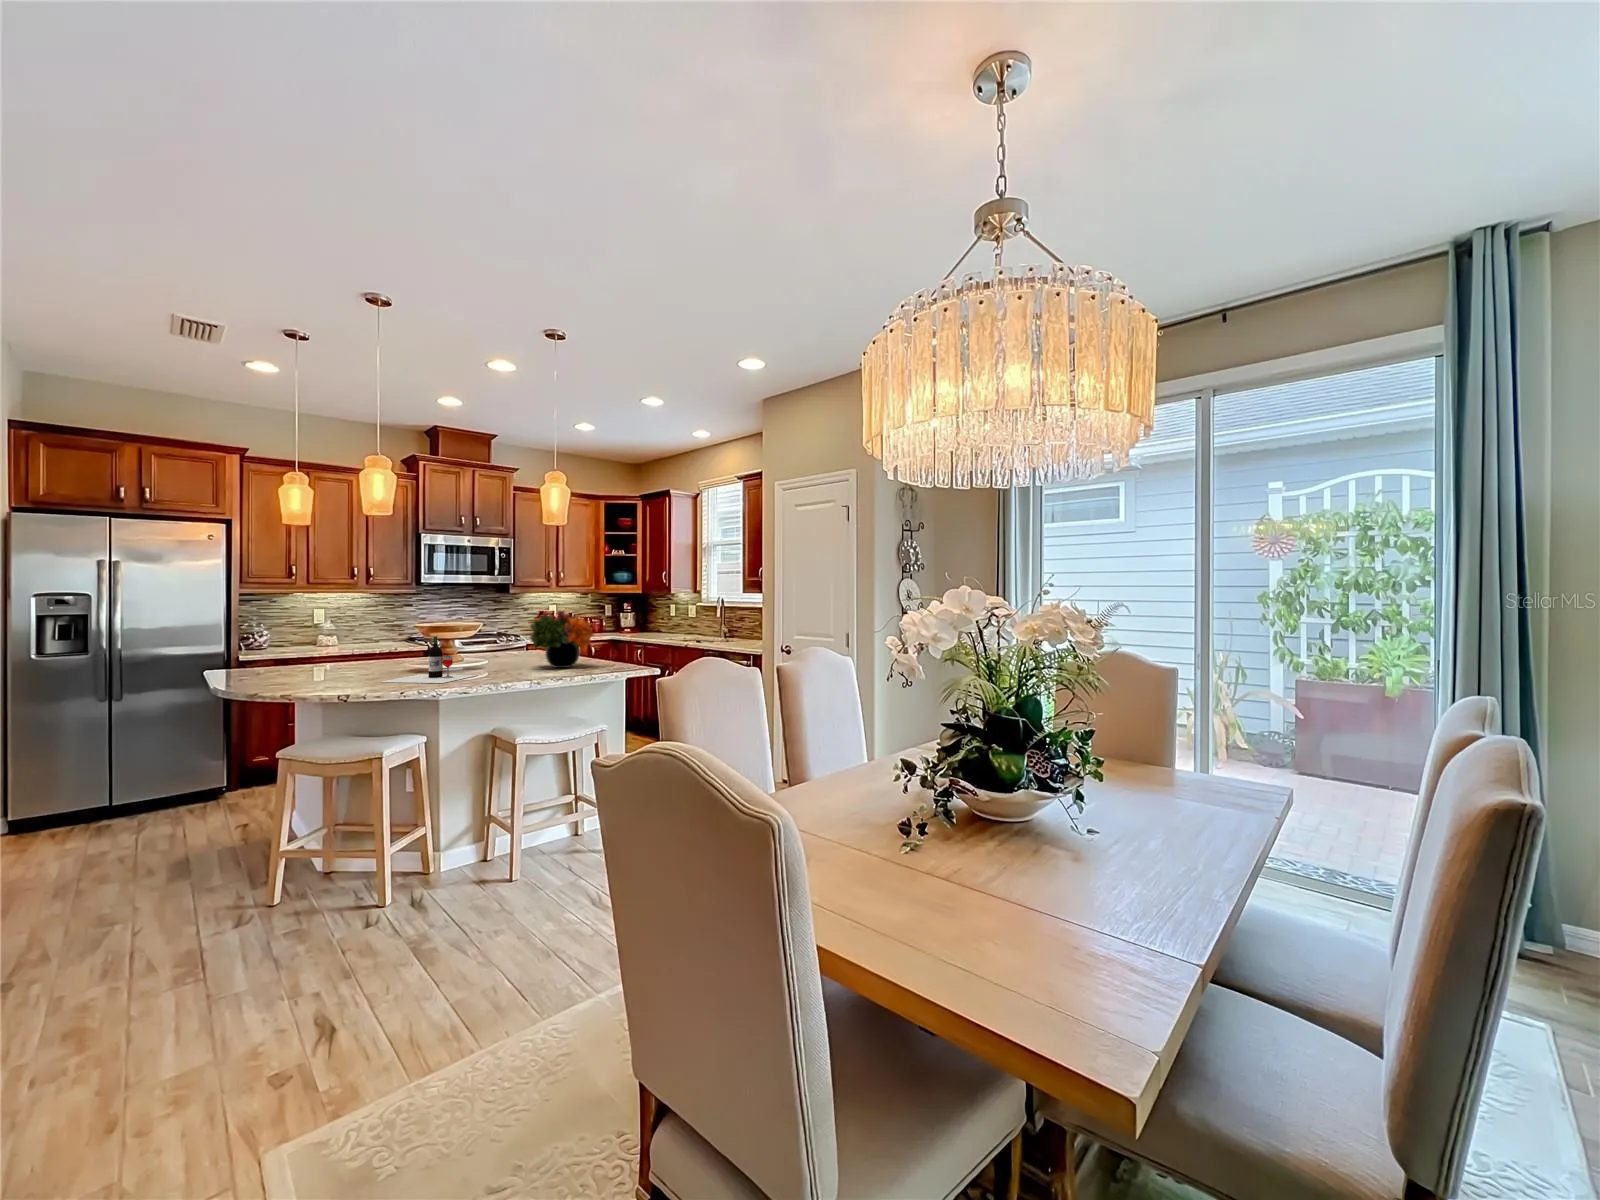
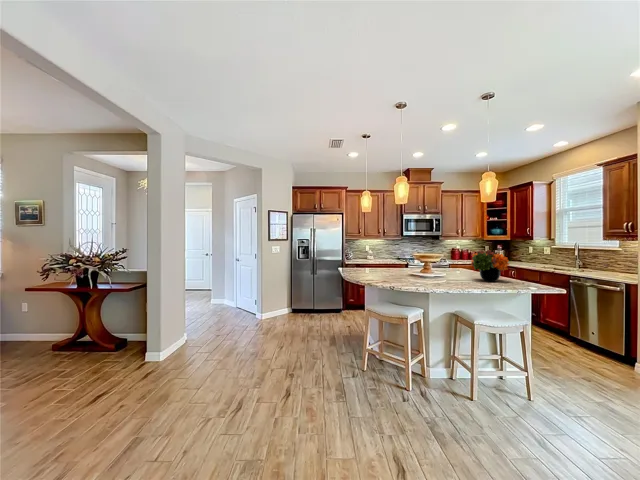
wine bottle: present [382,636,477,683] -> none [404,262,449,286]

